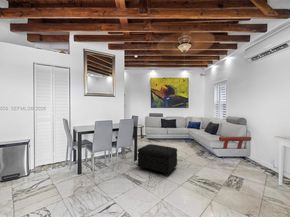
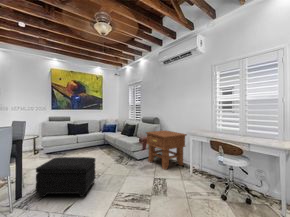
side table: none [227,132,279,172] -> present [146,130,187,170]

